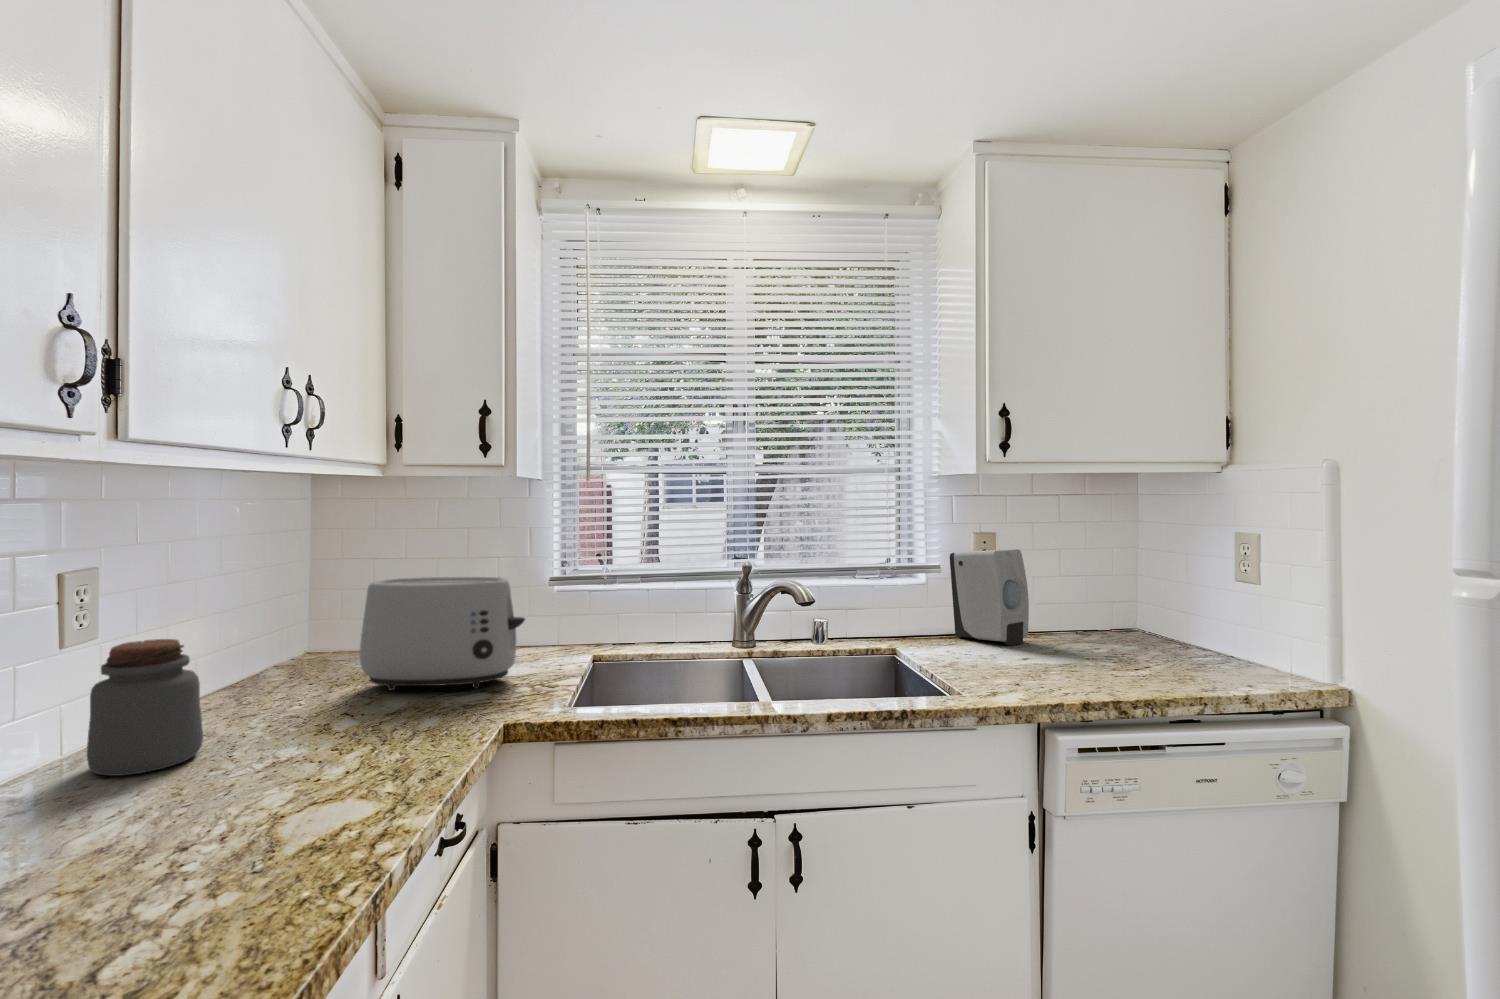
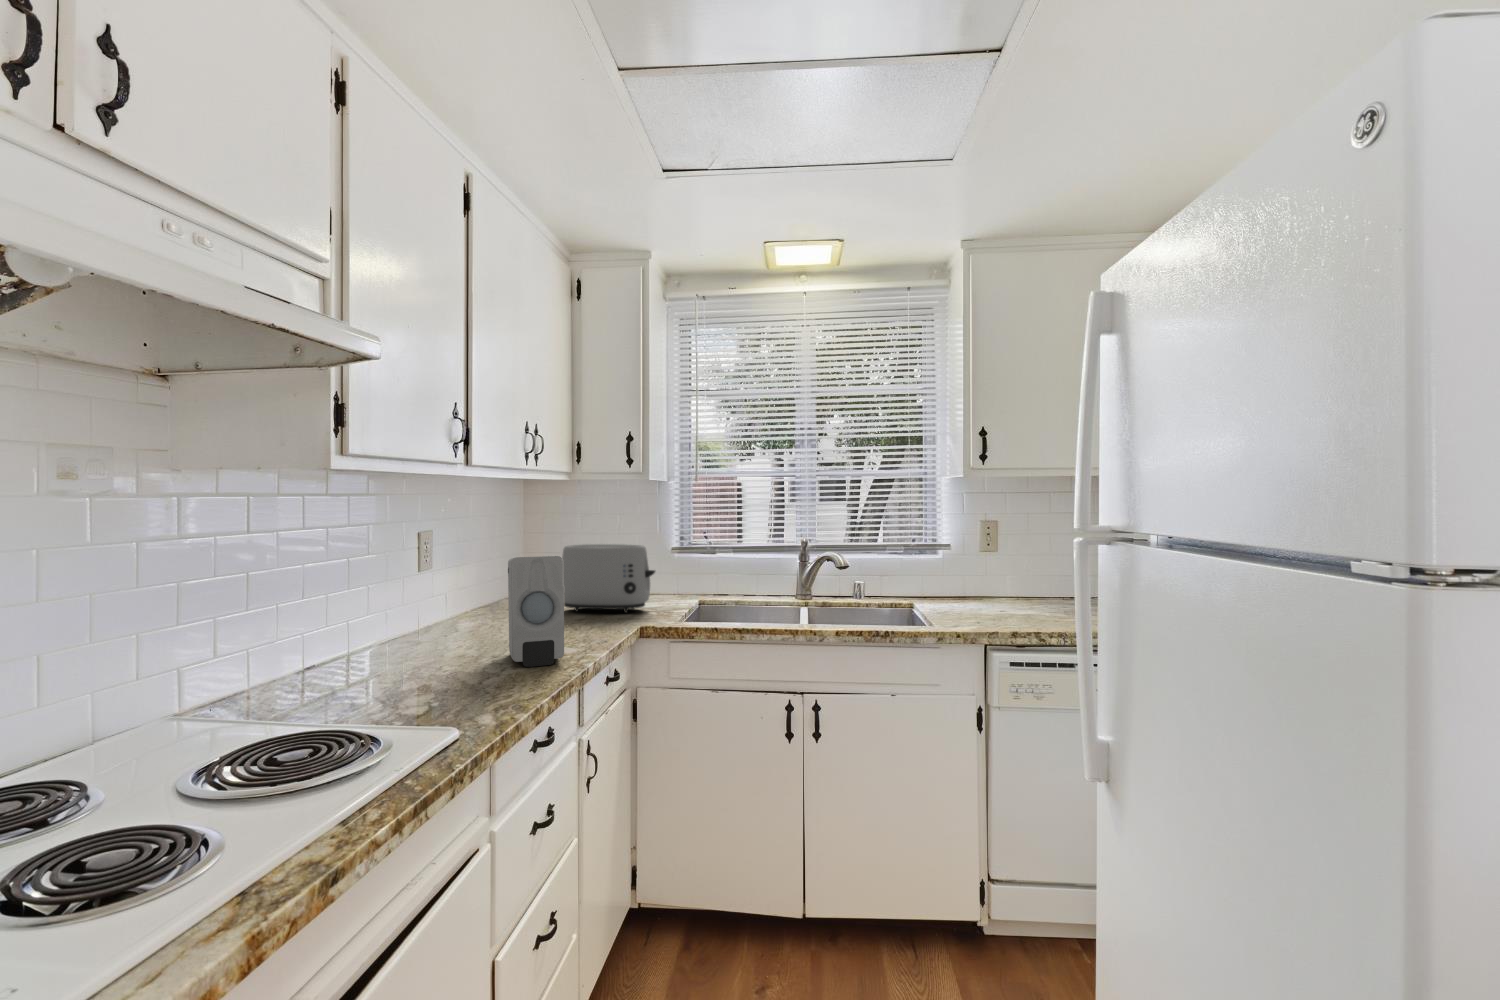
soap dispenser: present [950,549,1029,645] -> present [508,556,564,667]
jar: present [87,639,203,776] -> none [436,569,487,636]

